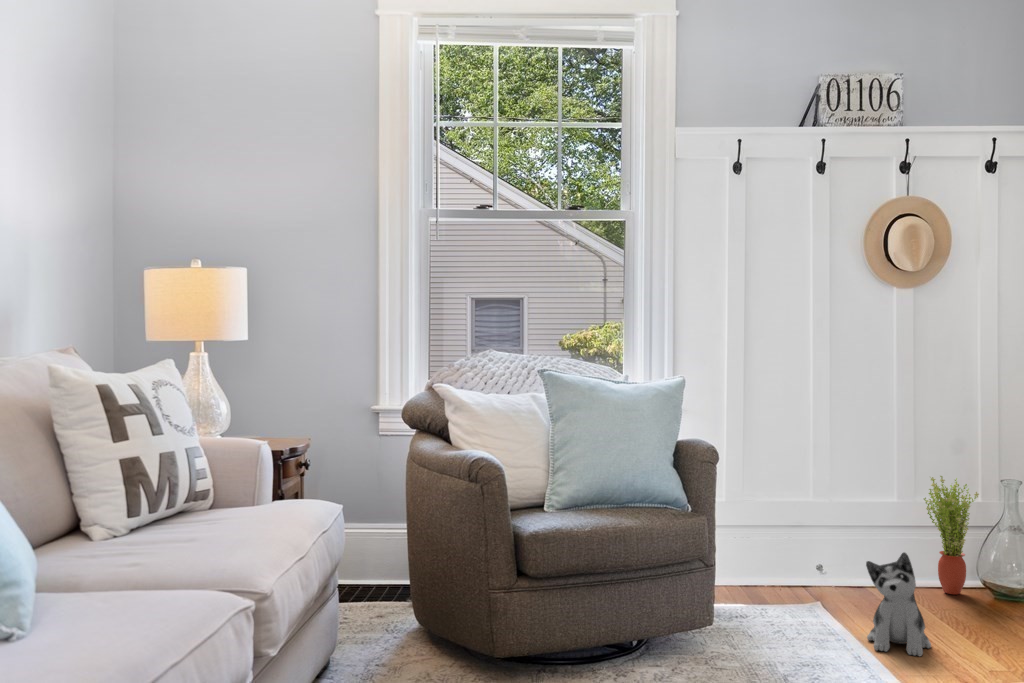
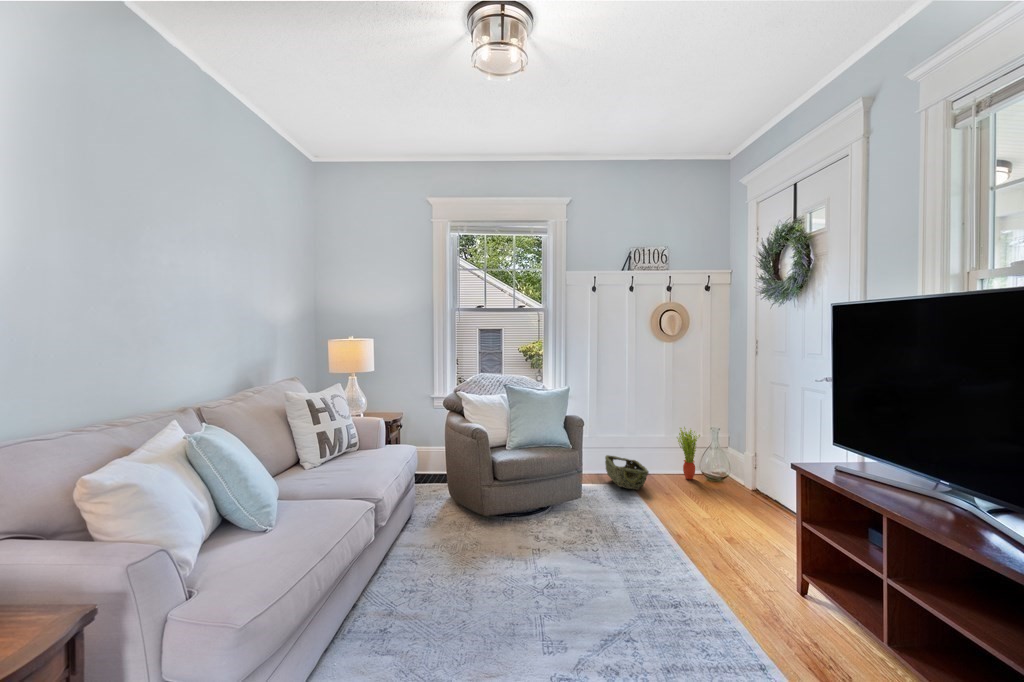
woven basket: none [762,539,864,613] -> present [605,455,649,490]
plush toy: present [866,553,931,656] -> none [648,465,676,512]

